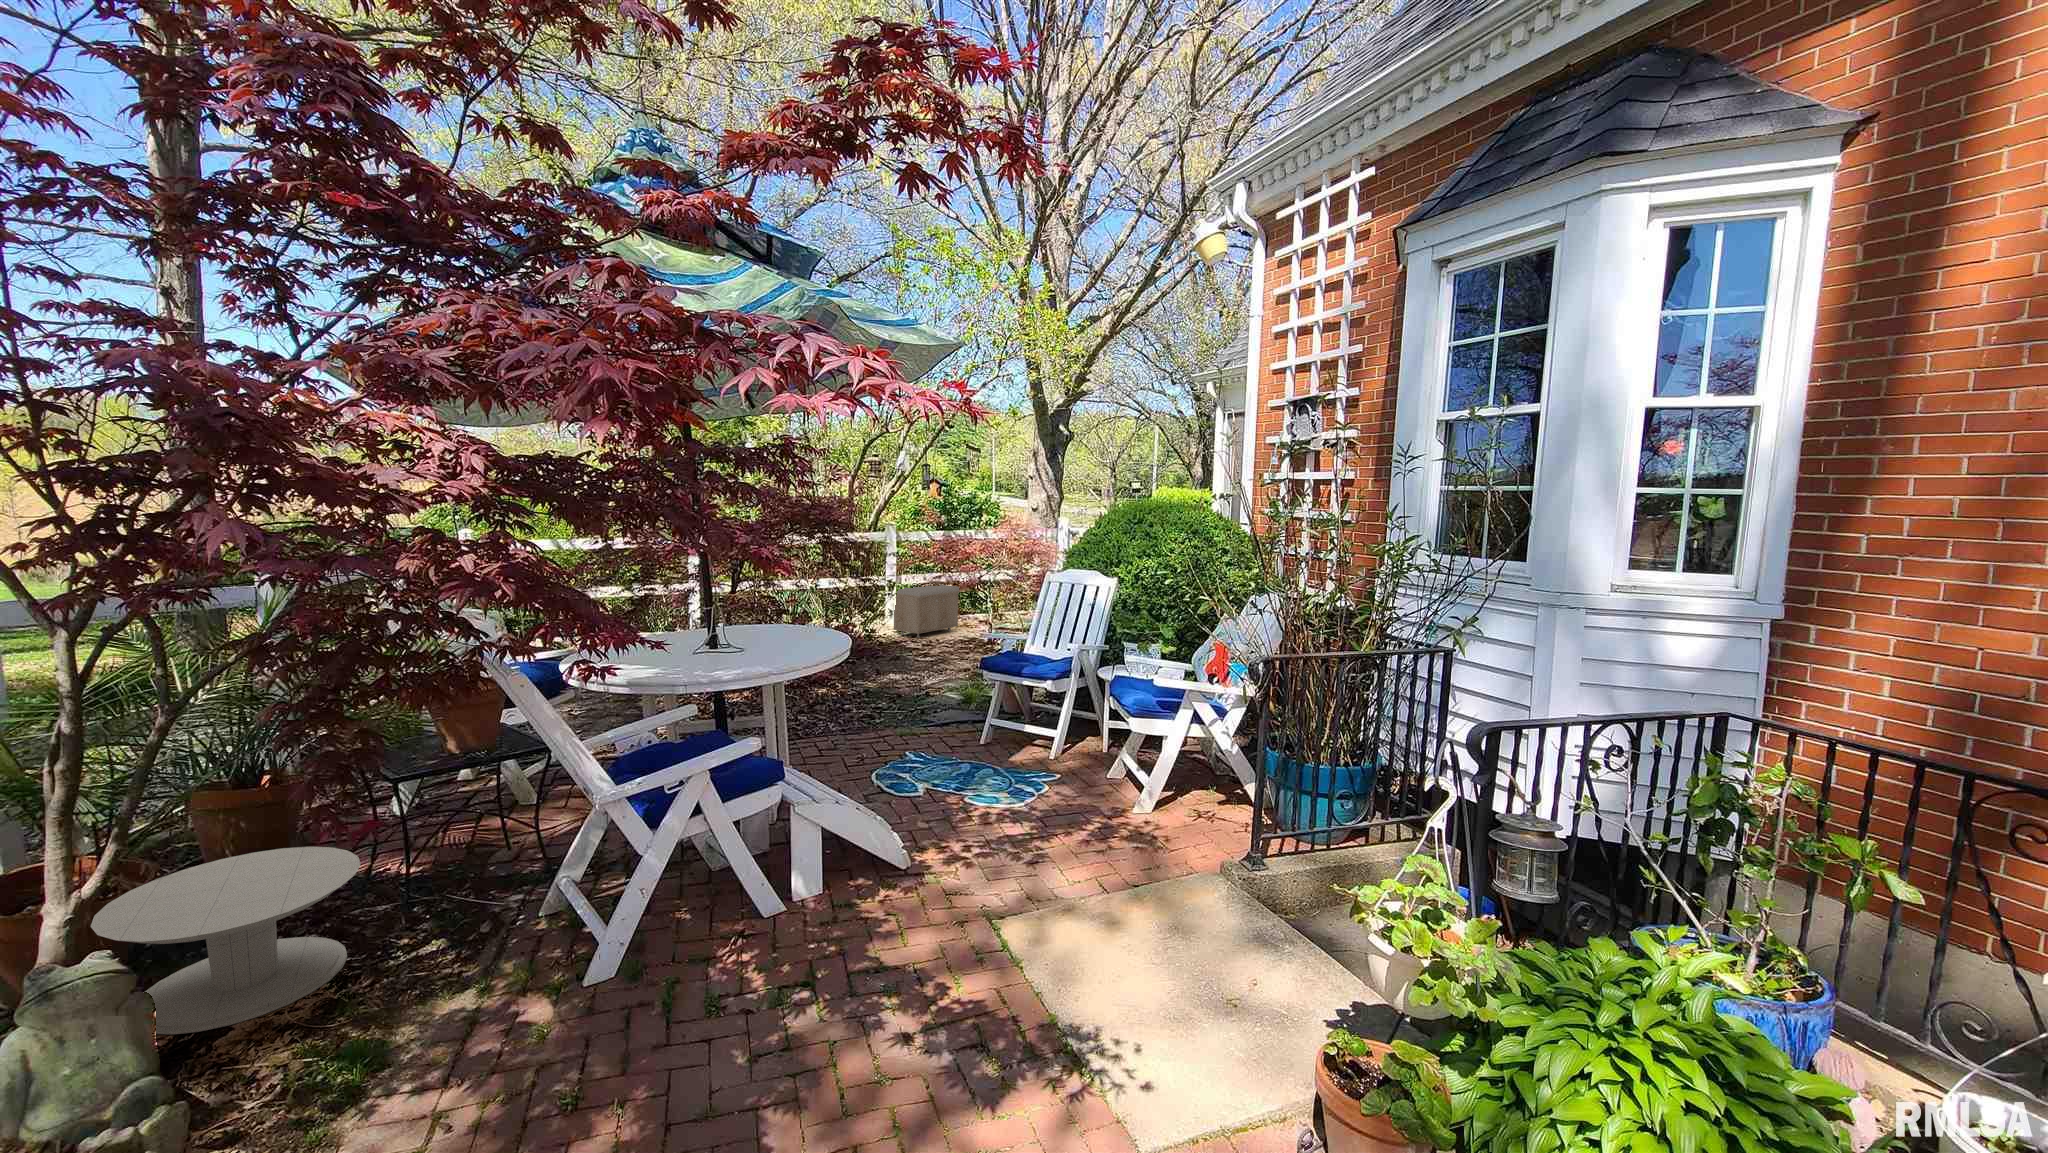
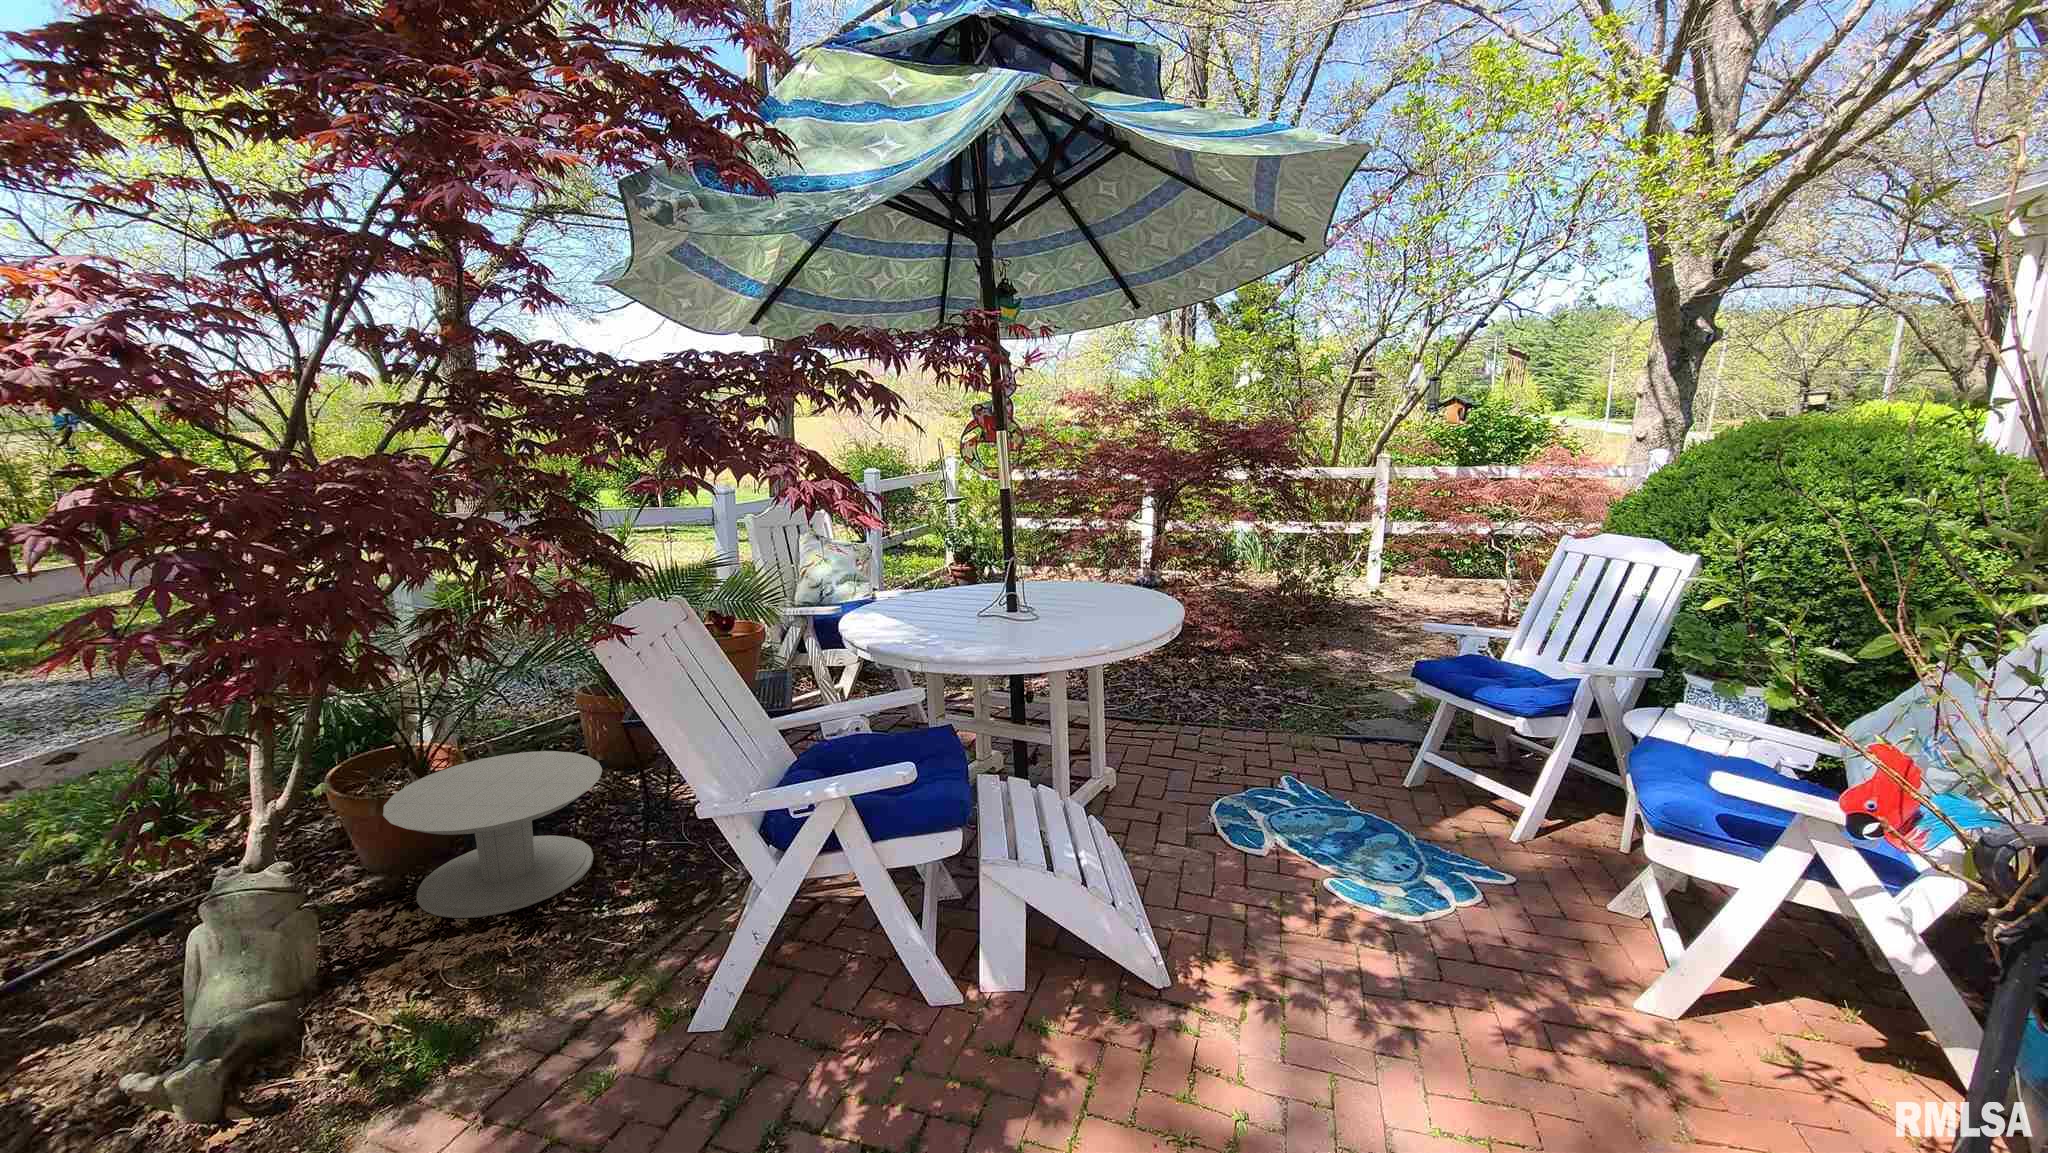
storage bench: present [894,585,959,637] -> none [1377,542,1478,610]

